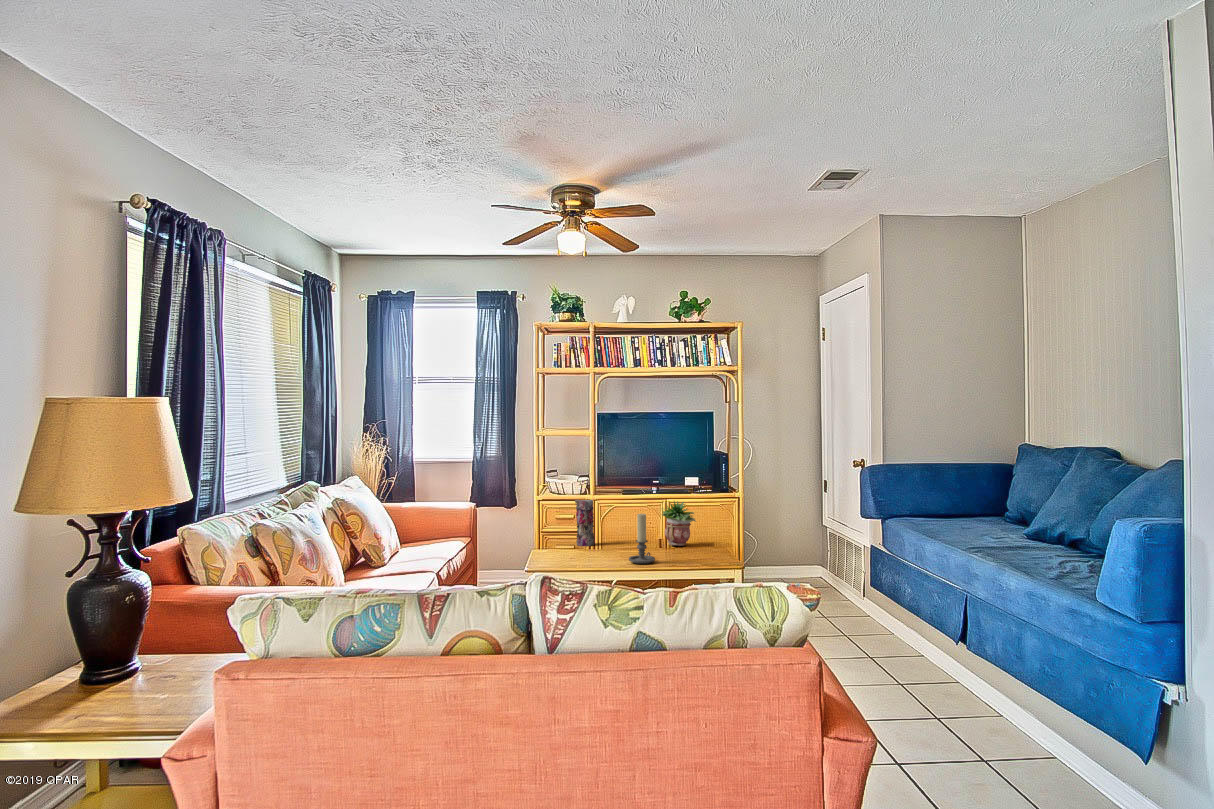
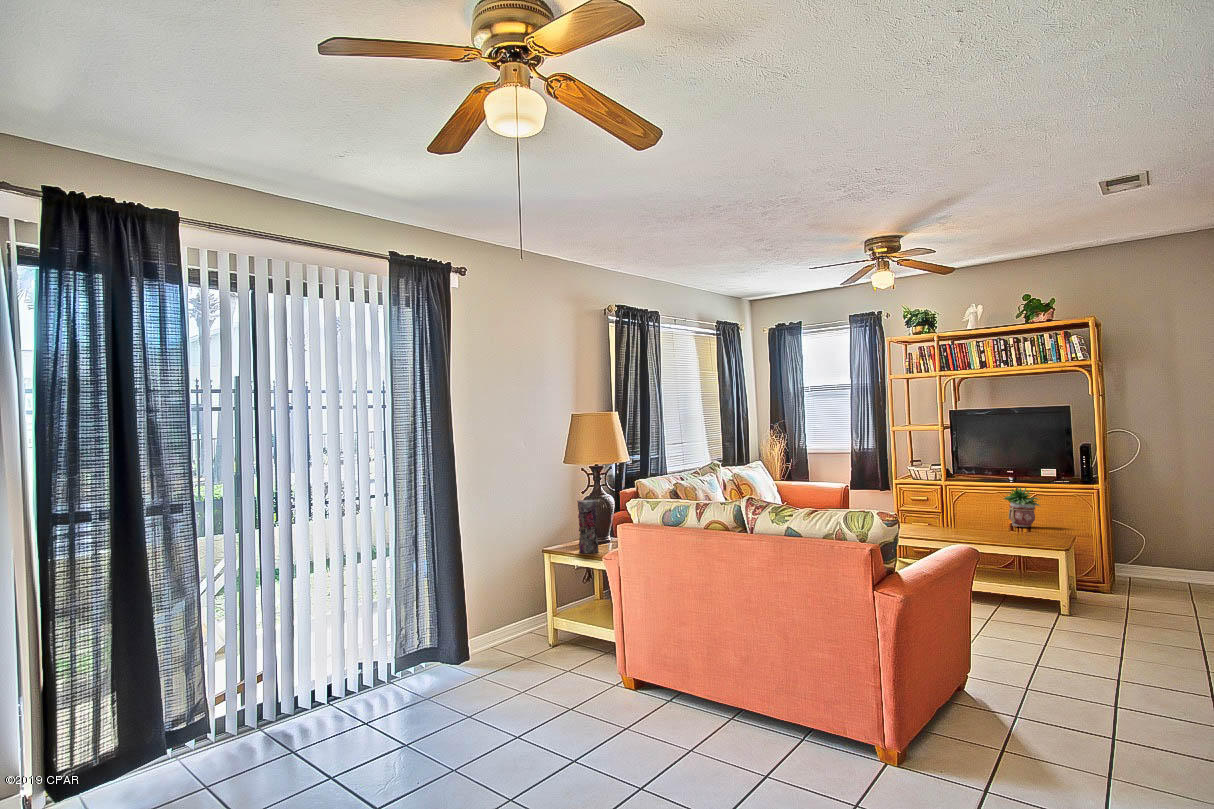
vase: present [575,500,595,546] -> present [577,500,599,553]
candle holder: present [629,514,655,564] -> none [950,493,975,535]

